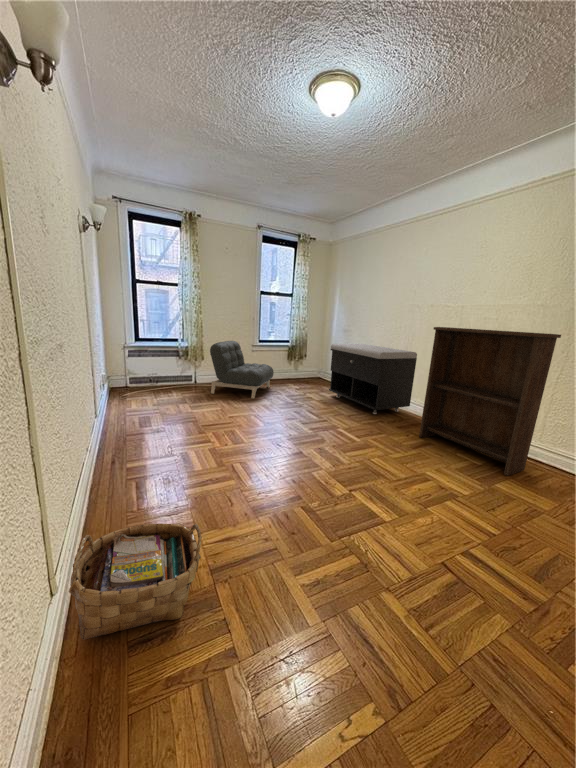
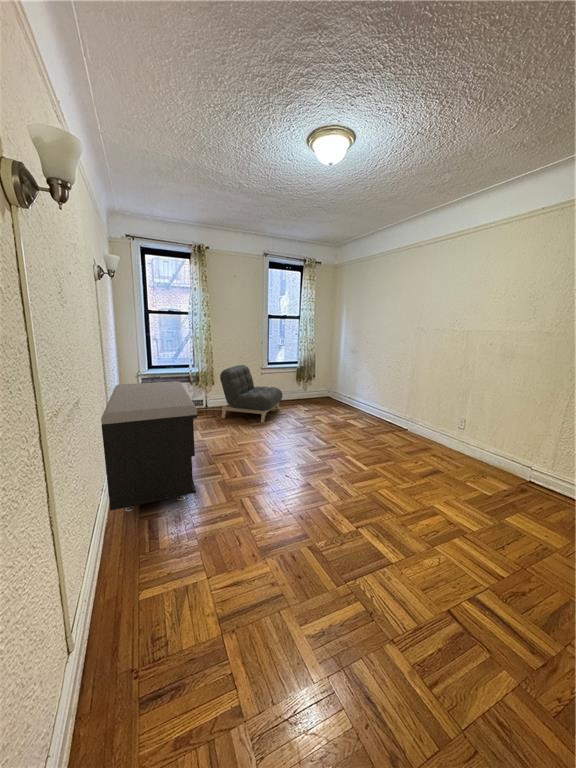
bookshelf: present [419,327,561,476] -> none [428,354,567,508]
storage bench: present [329,343,417,414] -> present [101,381,197,512]
woven basket: present [69,524,202,639] -> none [84,573,209,697]

